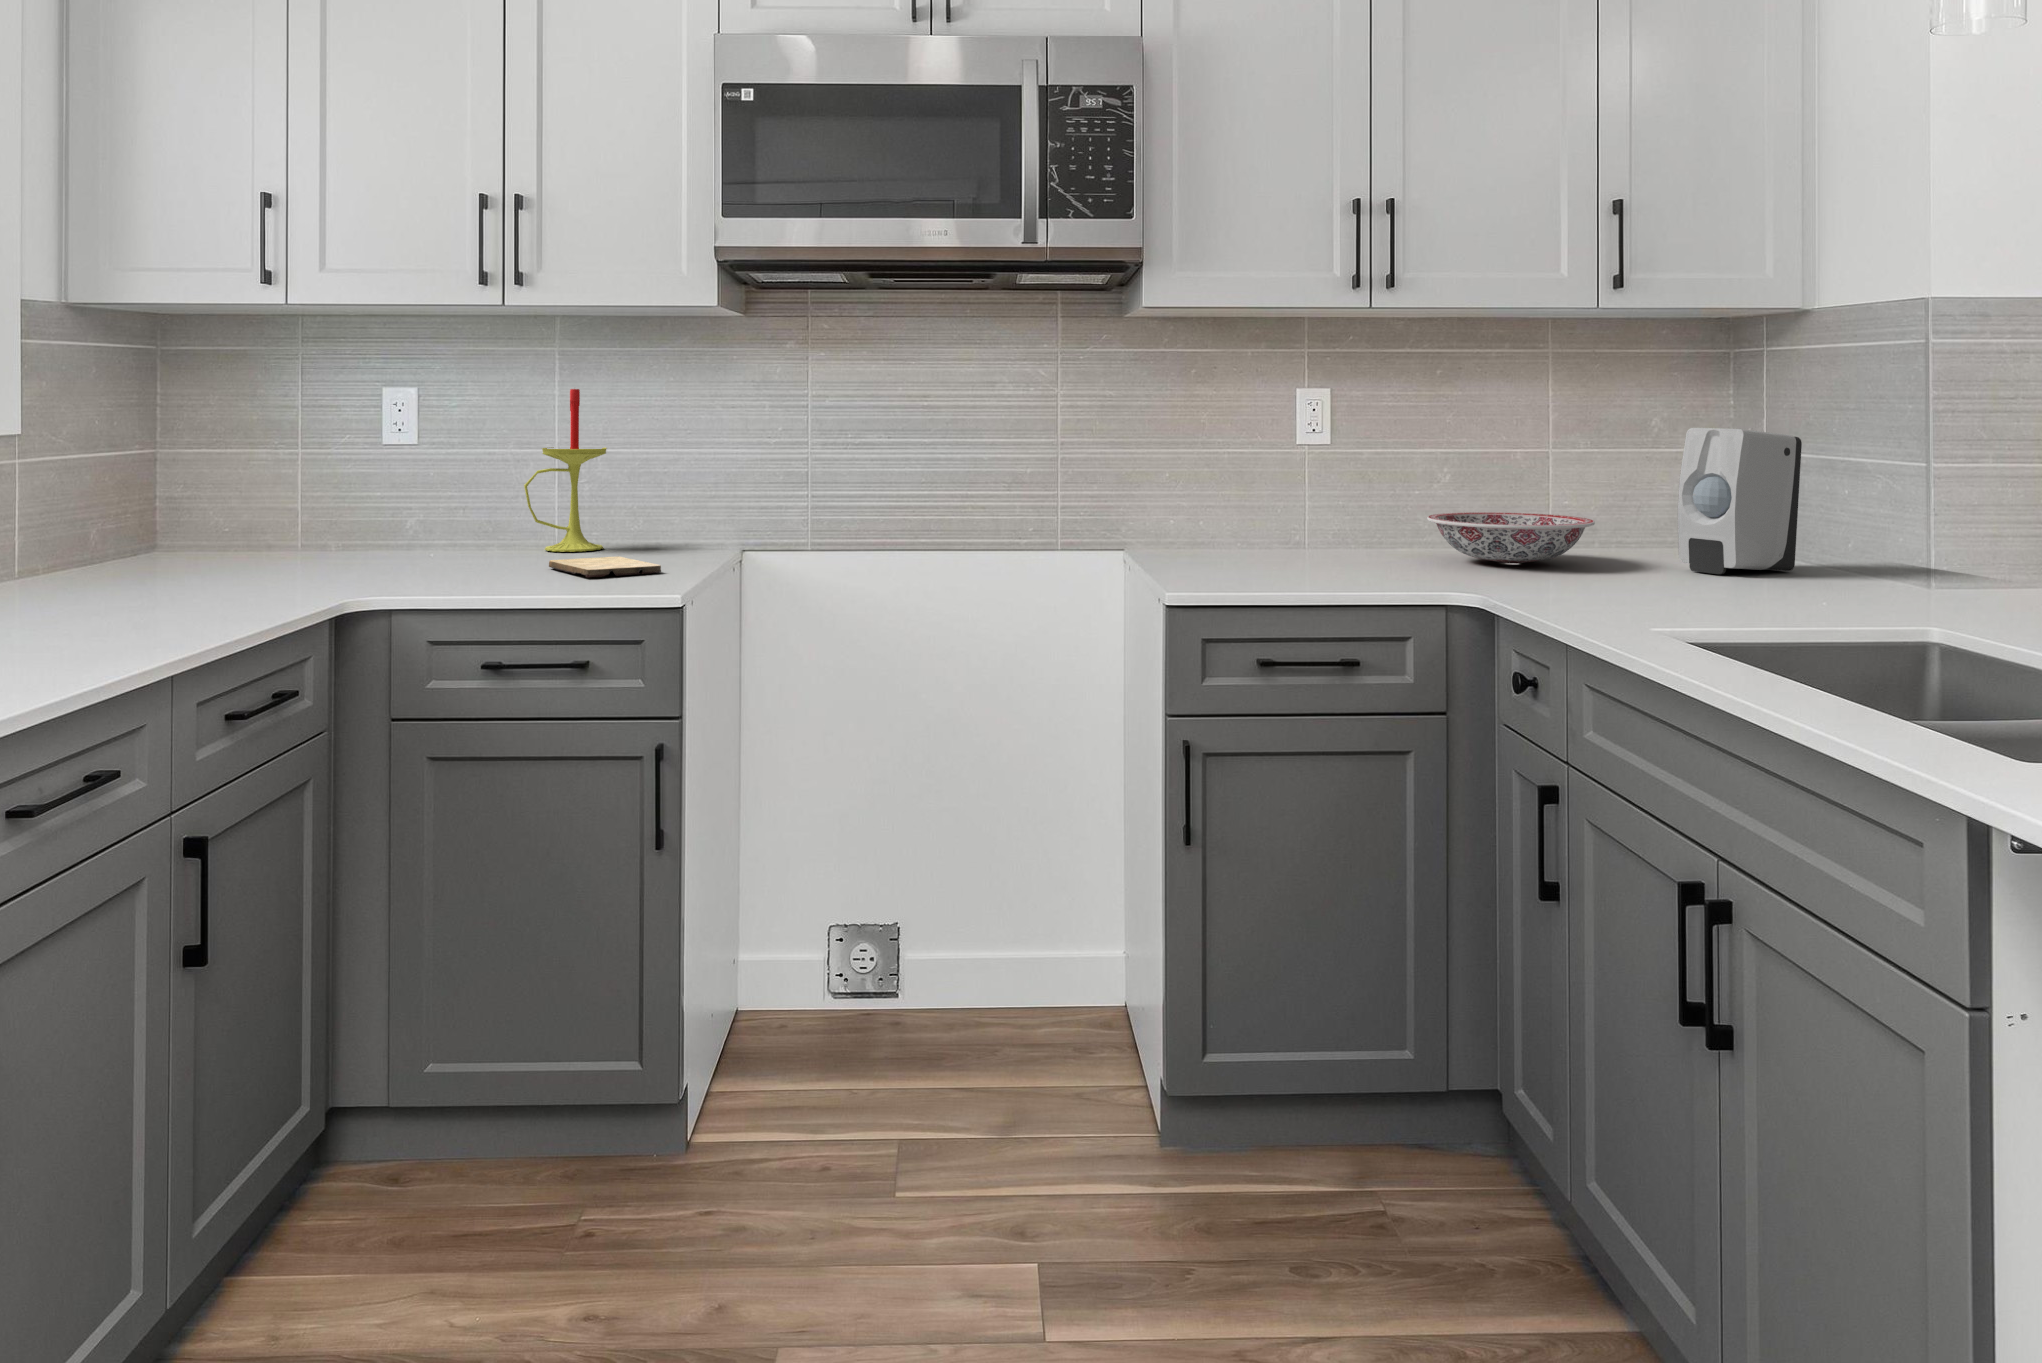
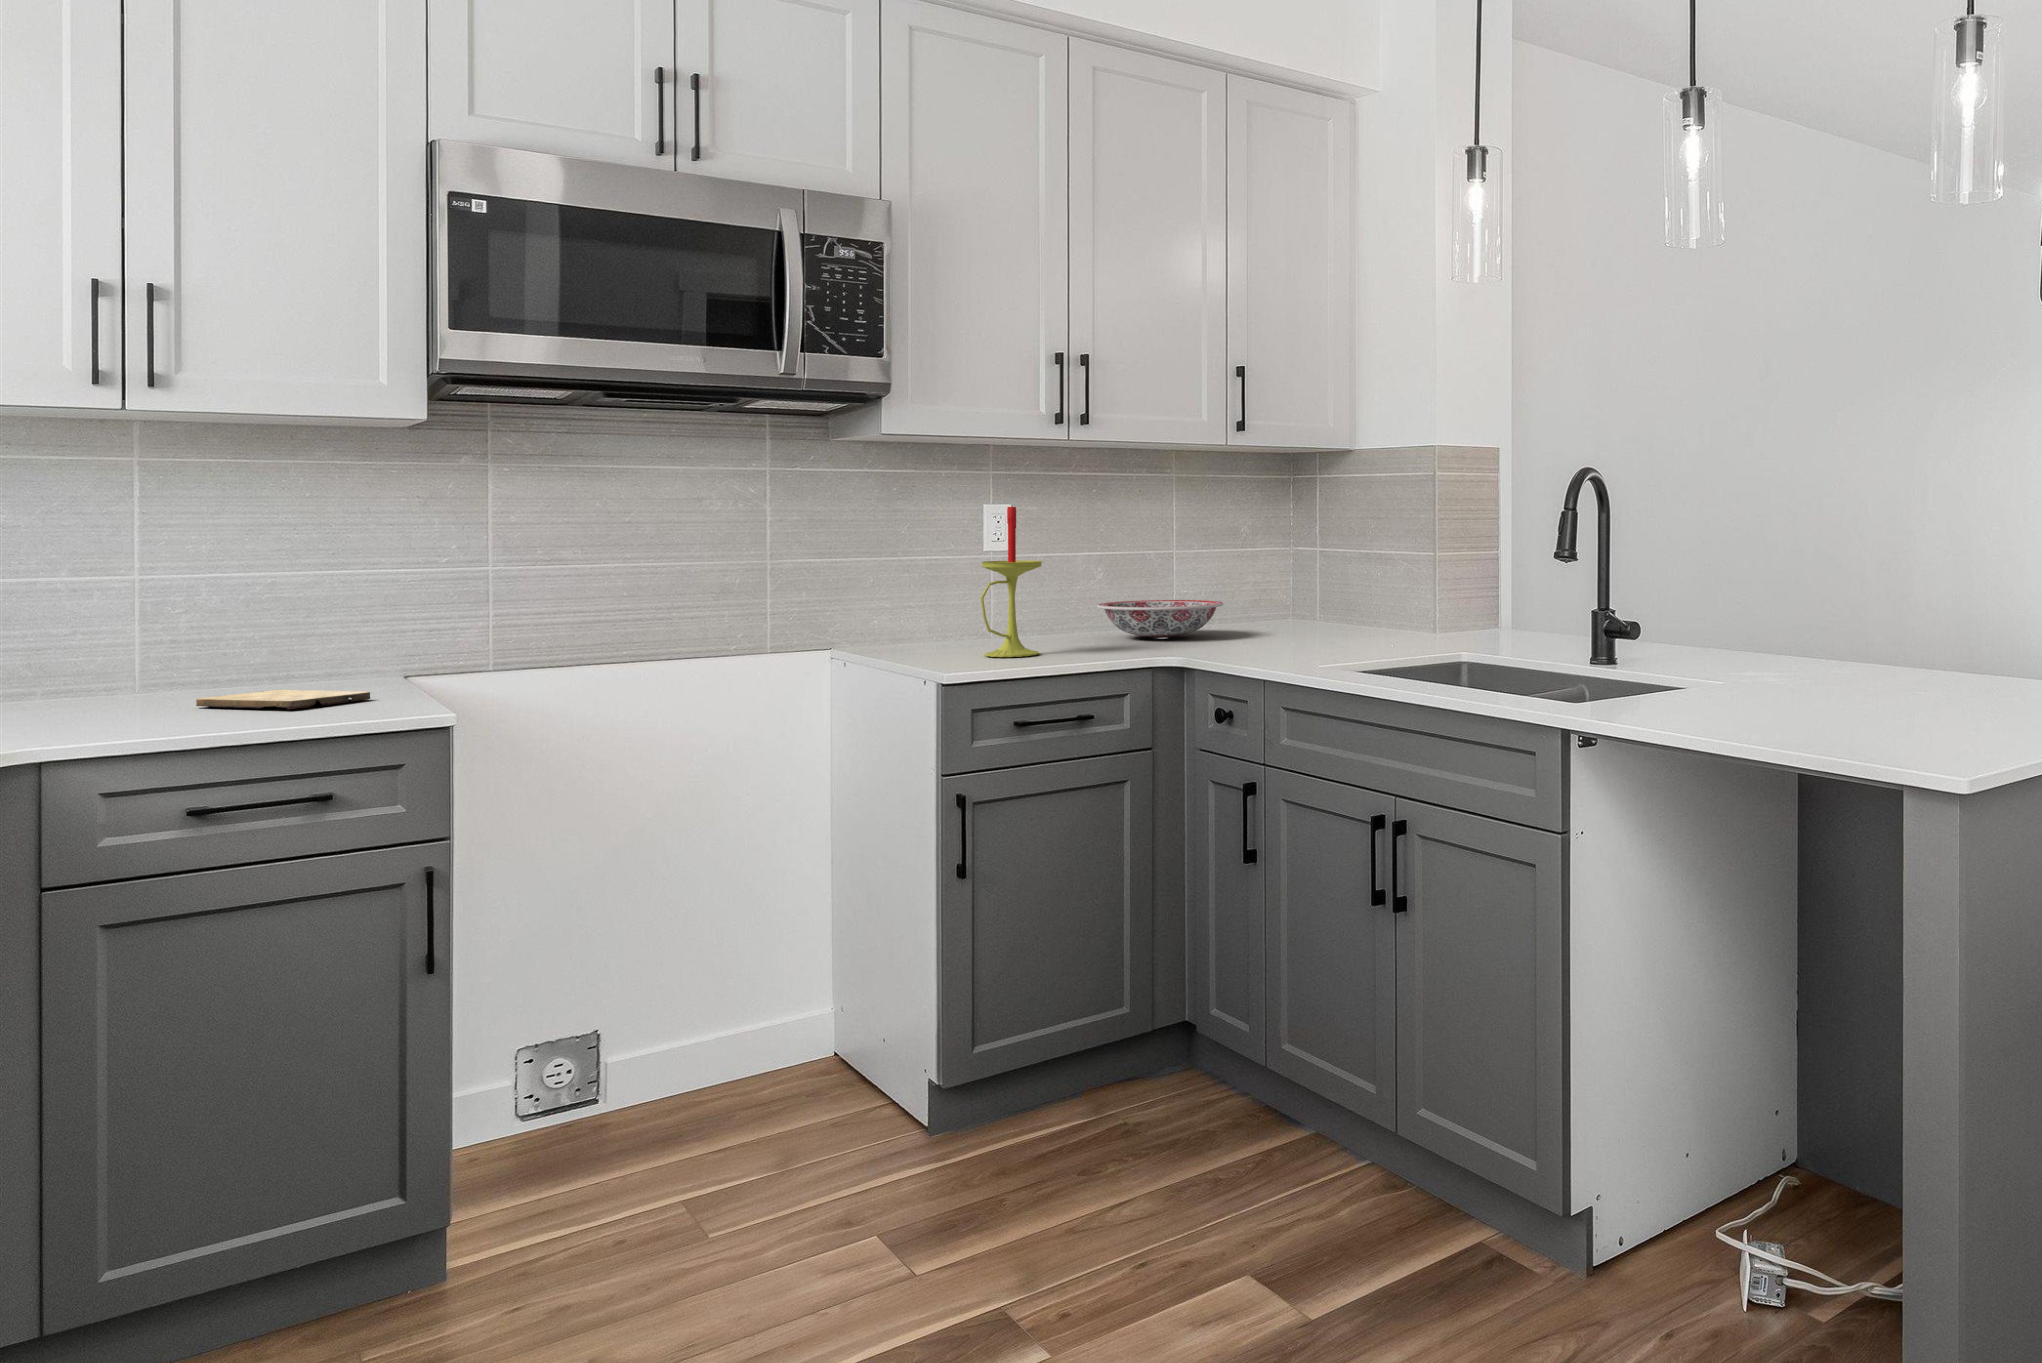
candle: present [524,389,607,552] -> present [981,507,1042,657]
soap dispenser: present [1678,428,1802,574] -> none [1279,531,1354,634]

